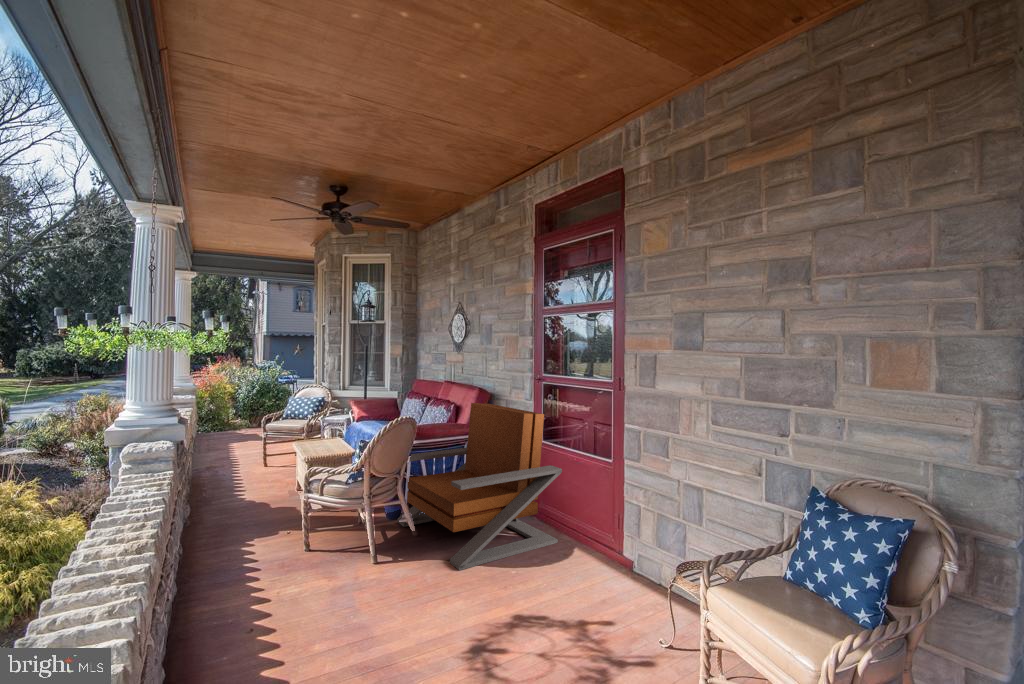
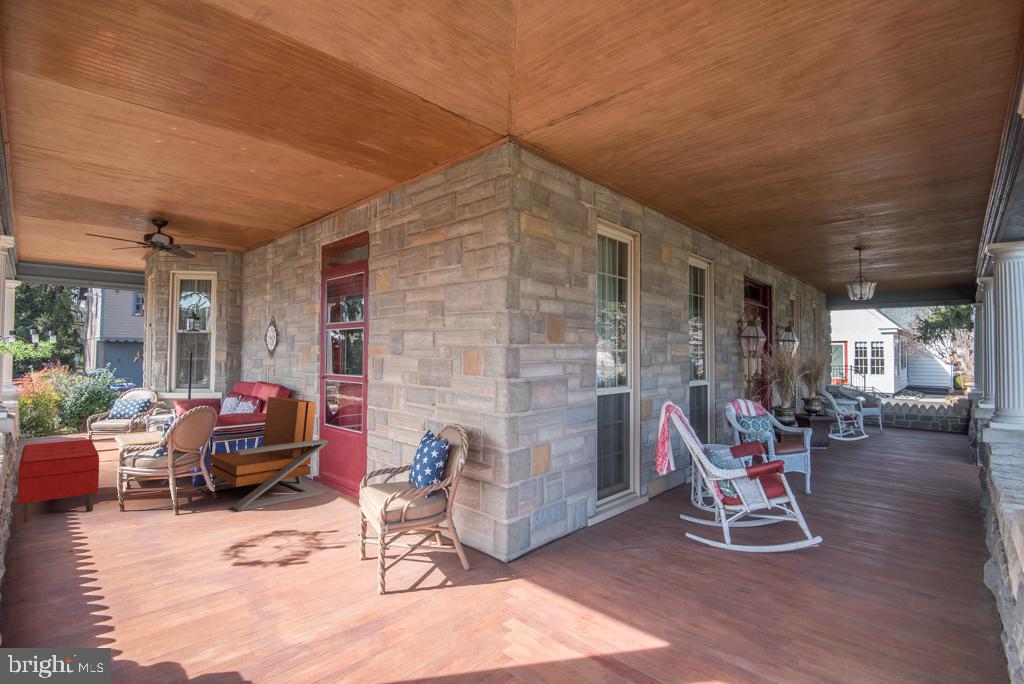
bench: none [195,449,285,563] -> present [18,439,99,522]

